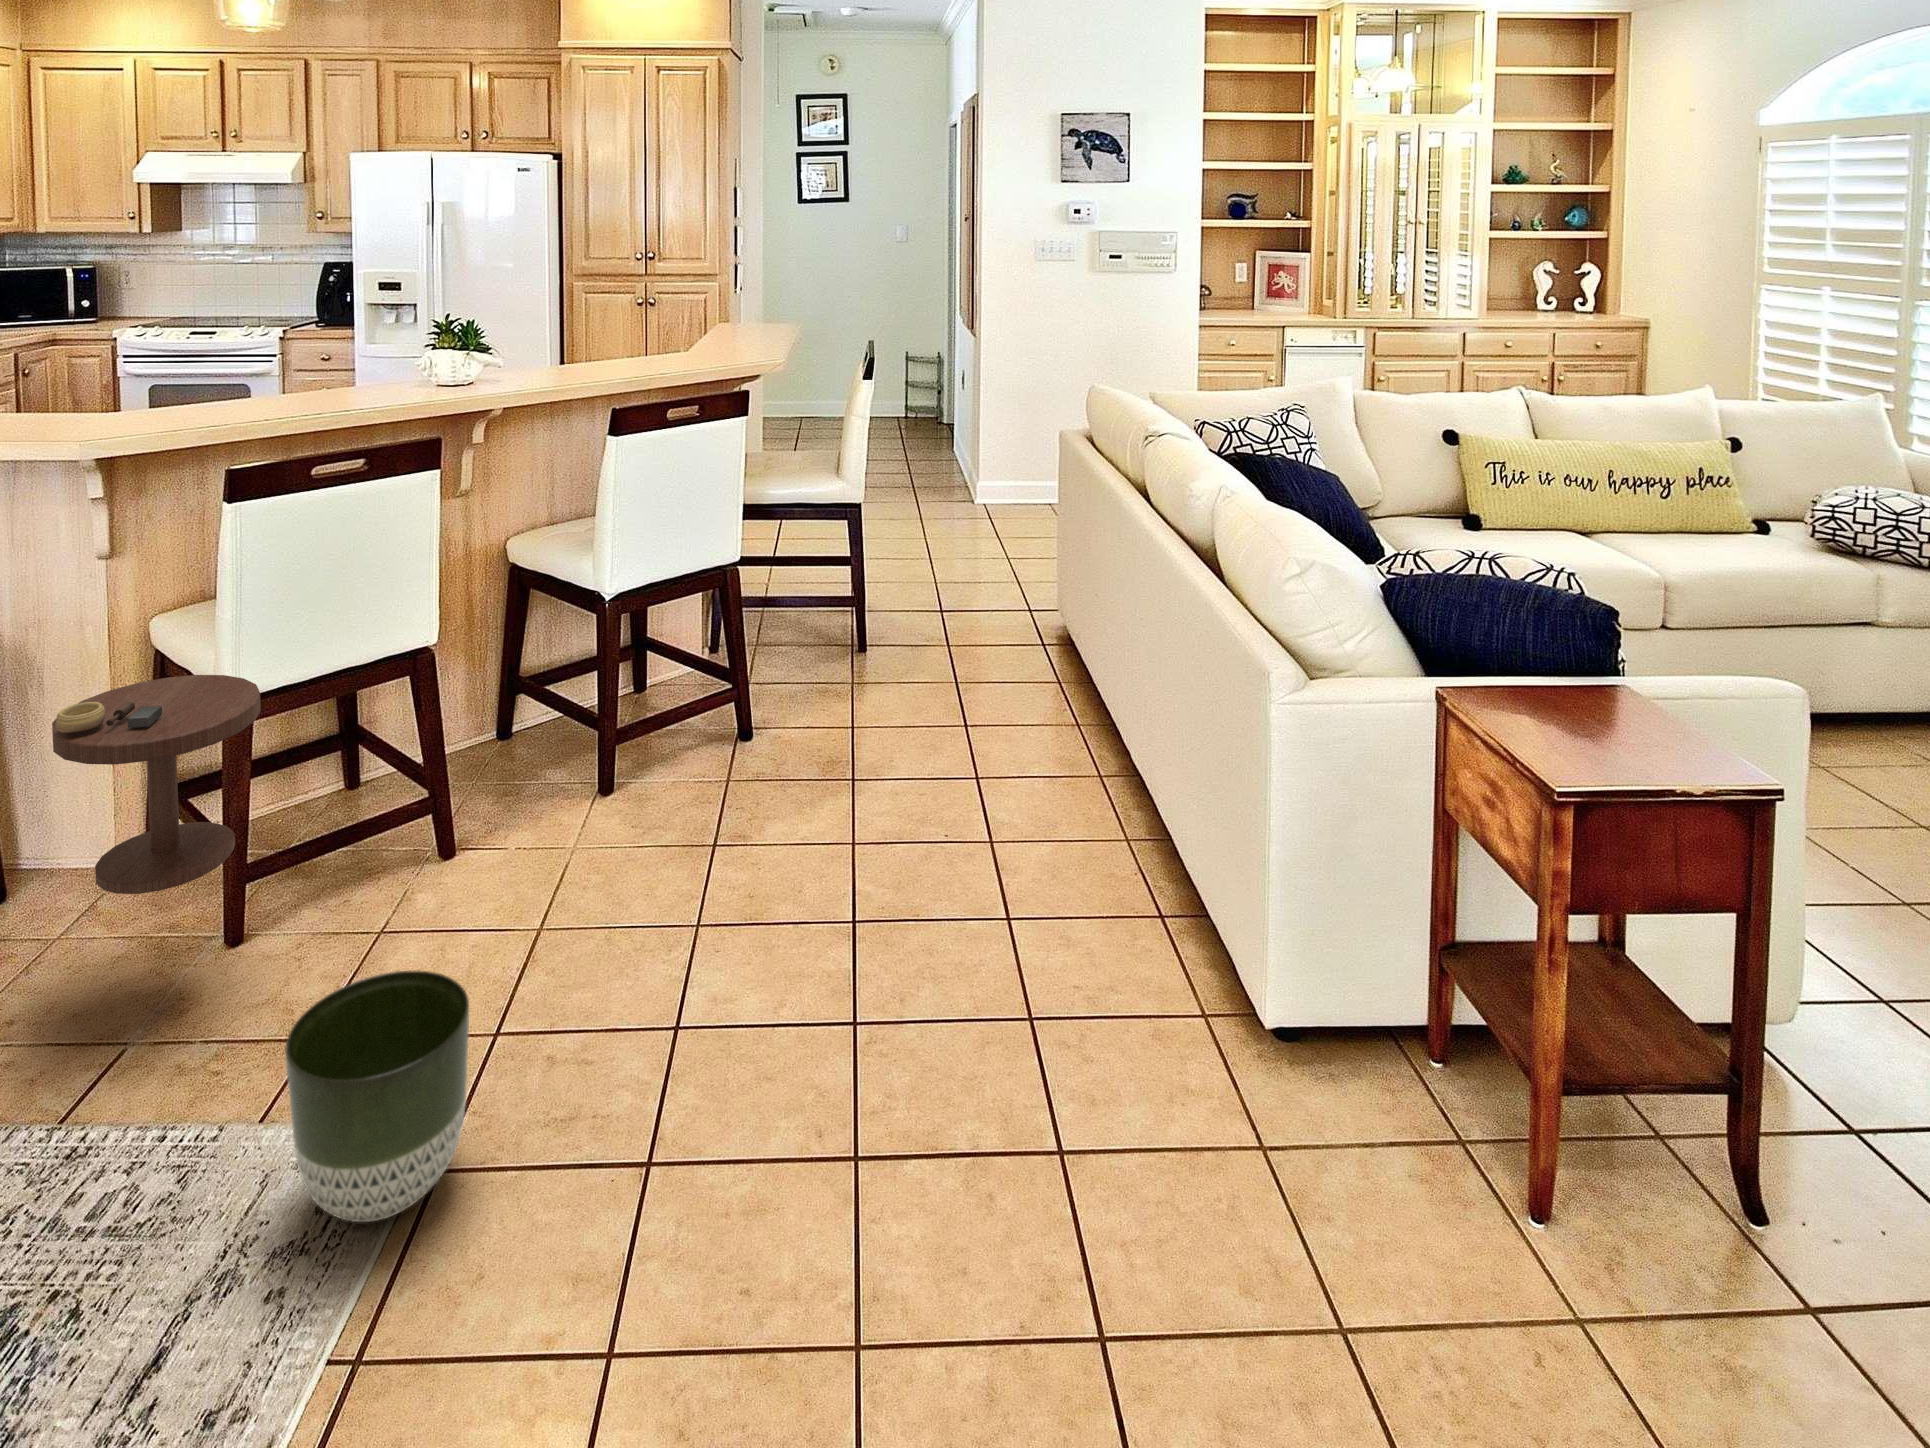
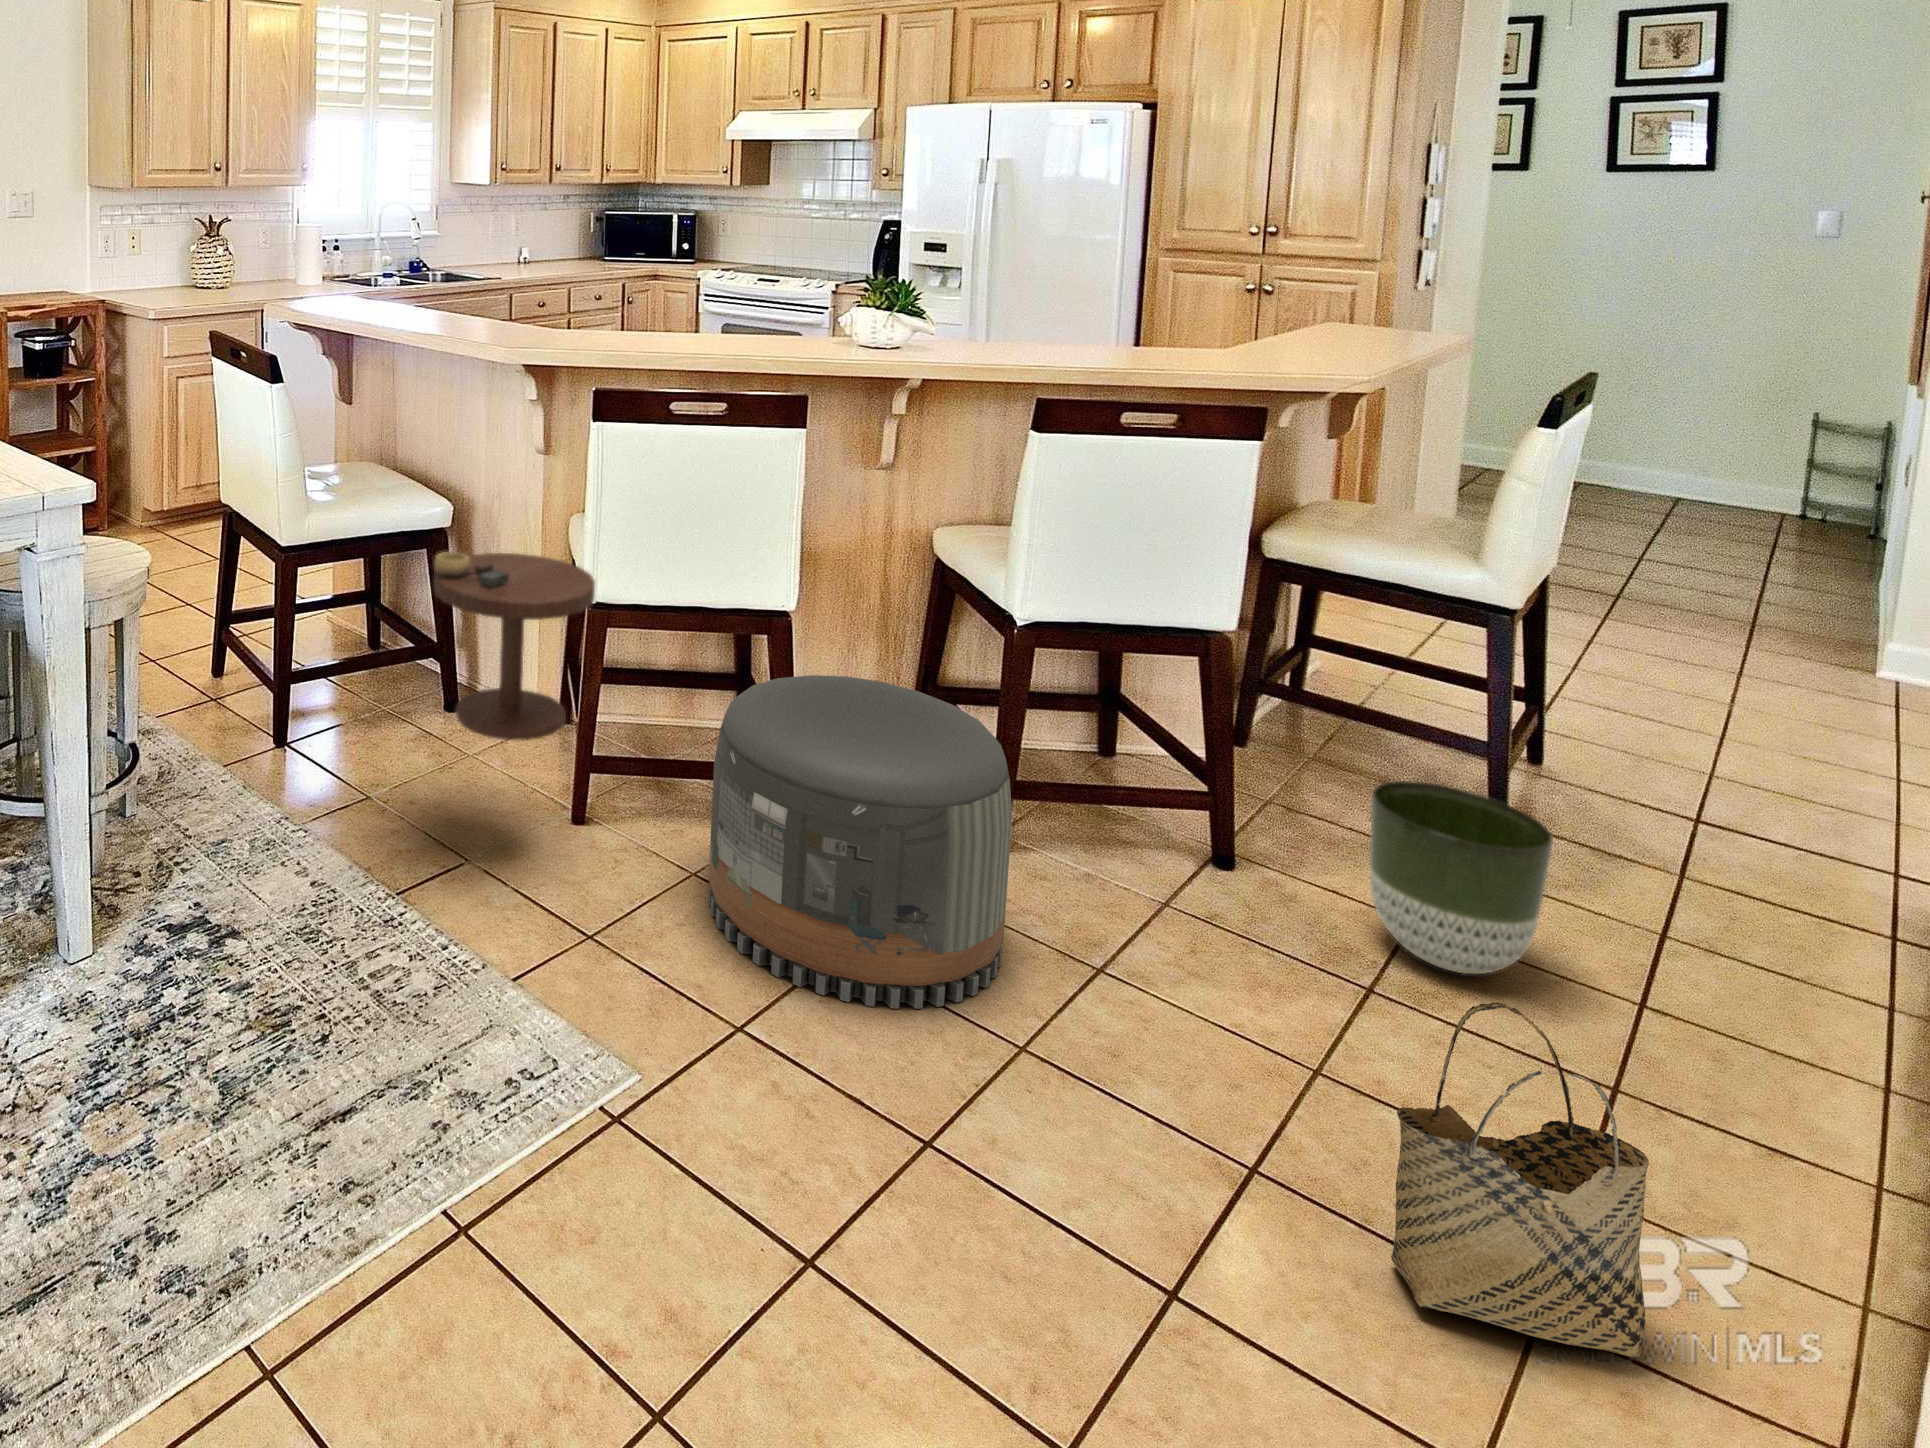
pouf: none [400,687,657,978] -> present [709,675,1012,1009]
woven basket: none [937,753,1045,955] -> present [1391,1002,1649,1358]
planter: present [285,970,469,1222] -> present [1370,781,1553,974]

